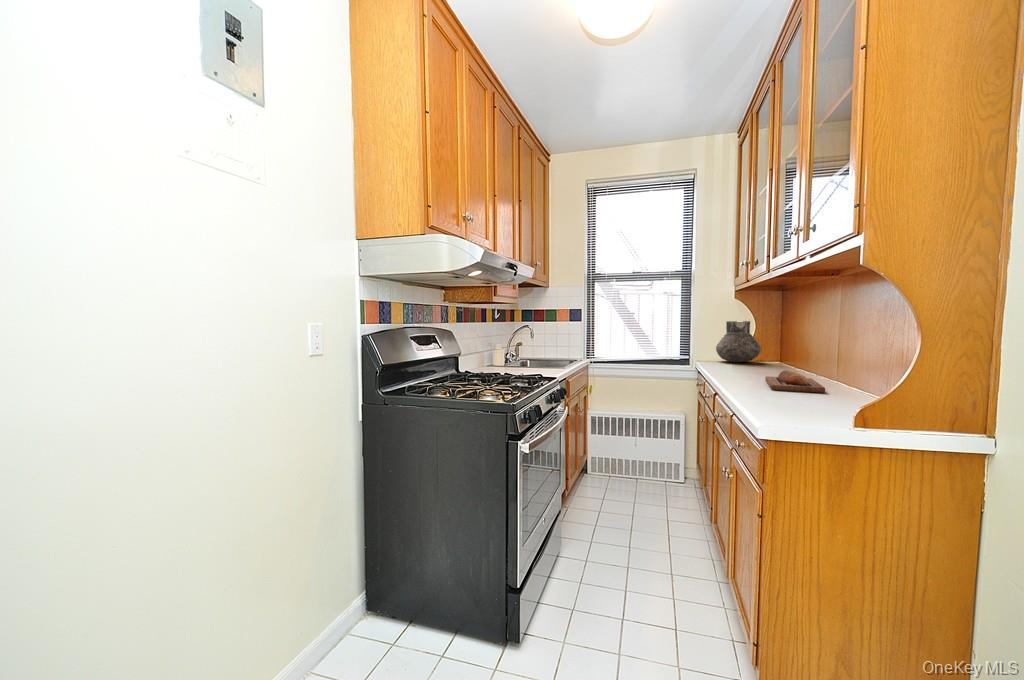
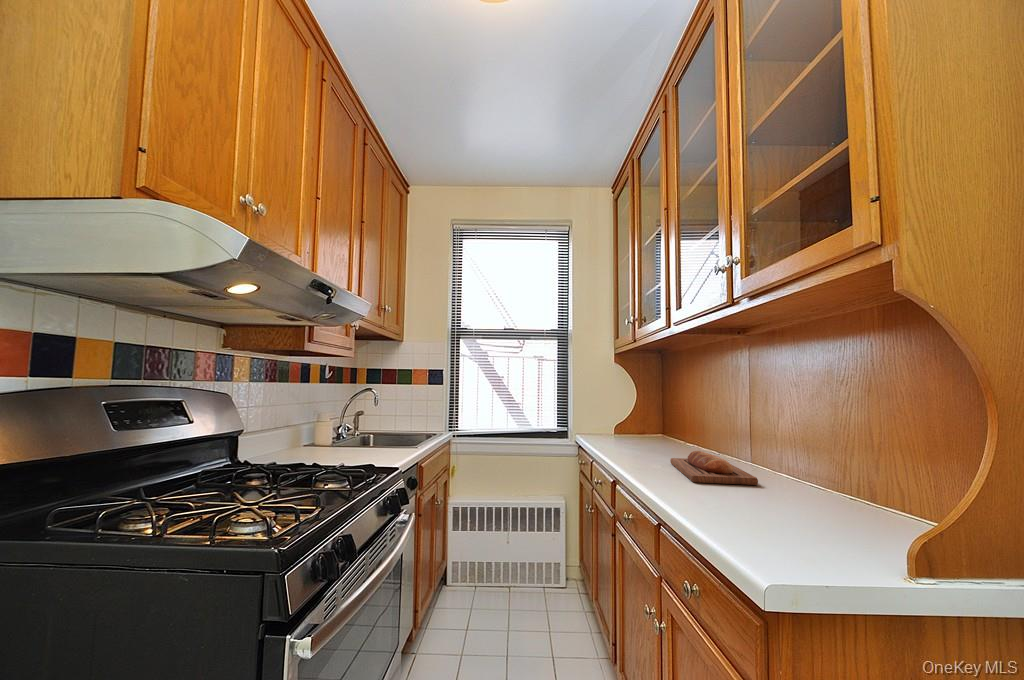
vase: present [716,321,761,362] -> none [596,386,642,433]

